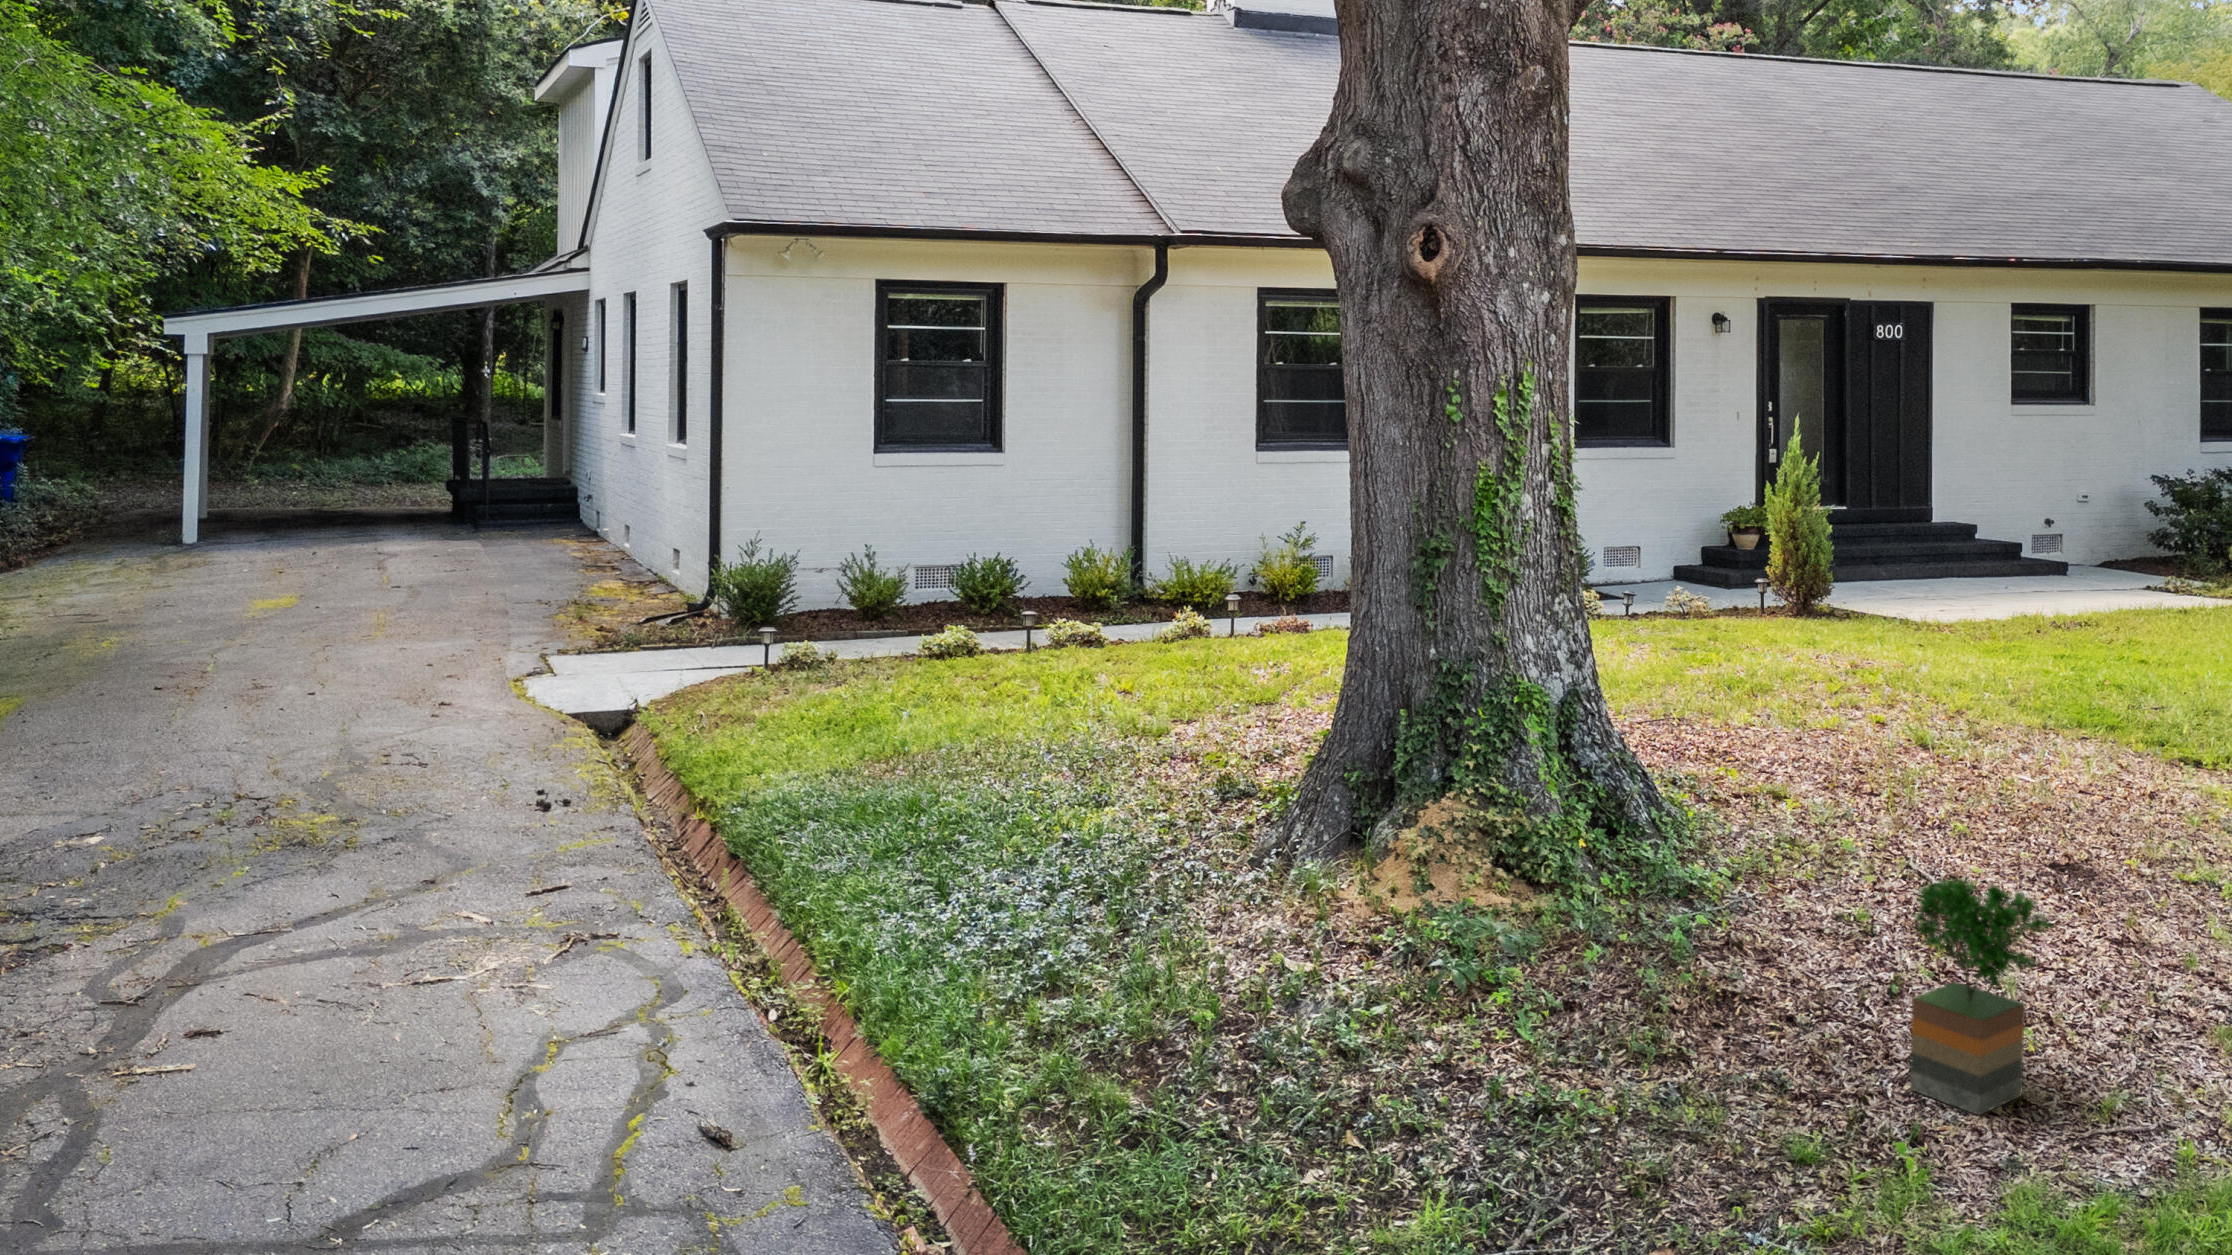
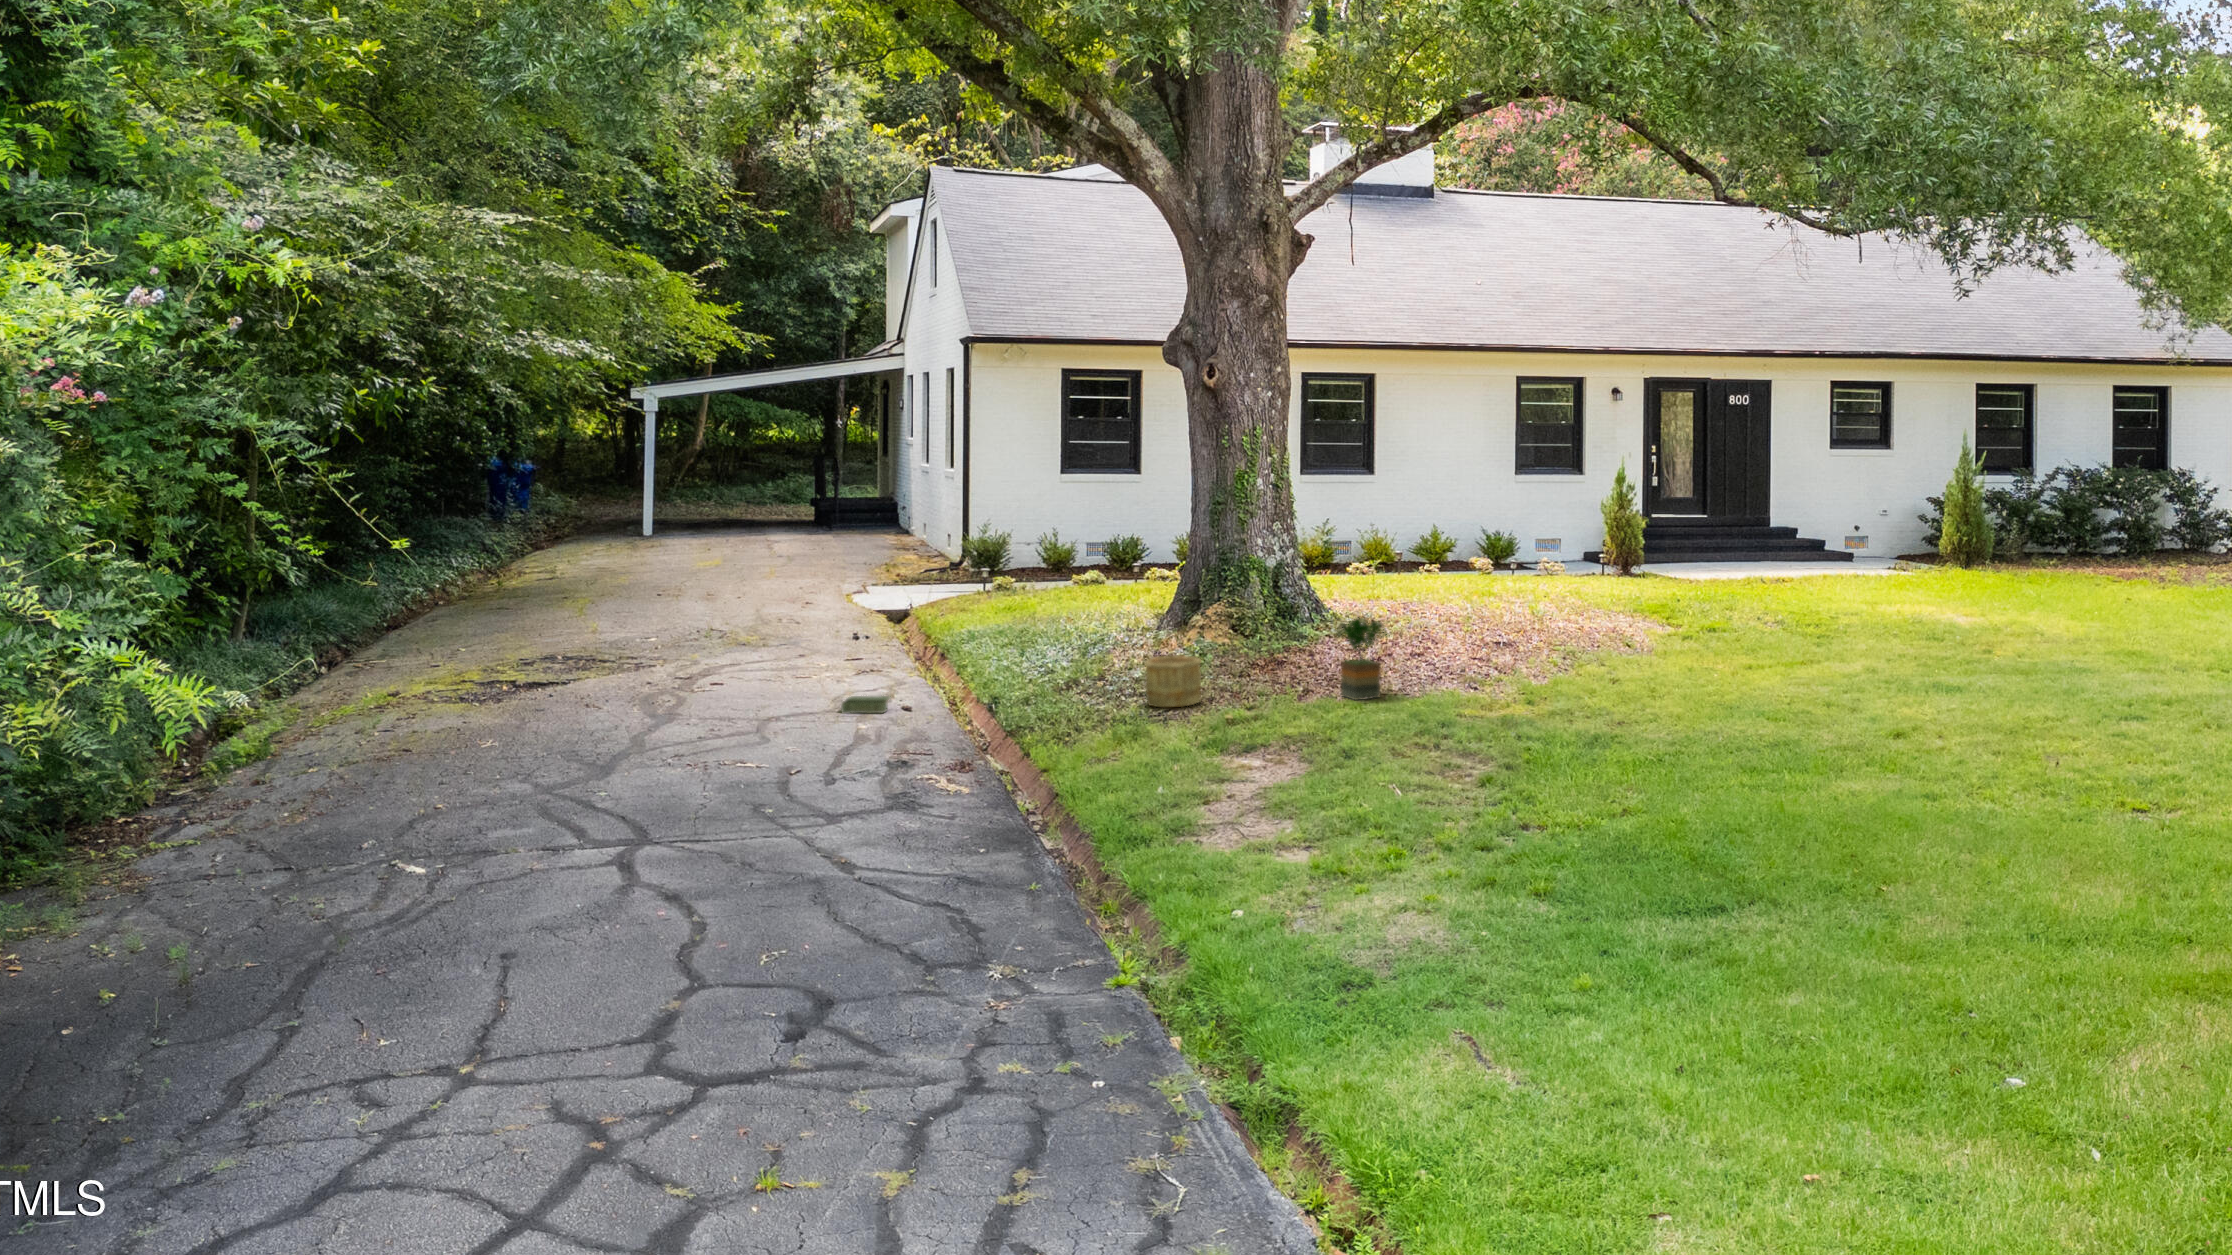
wooden bucket: none [1436,1011,1599,1196] -> present [1144,655,1201,707]
toolbox: none [533,1091,668,1161] -> present [841,696,889,713]

